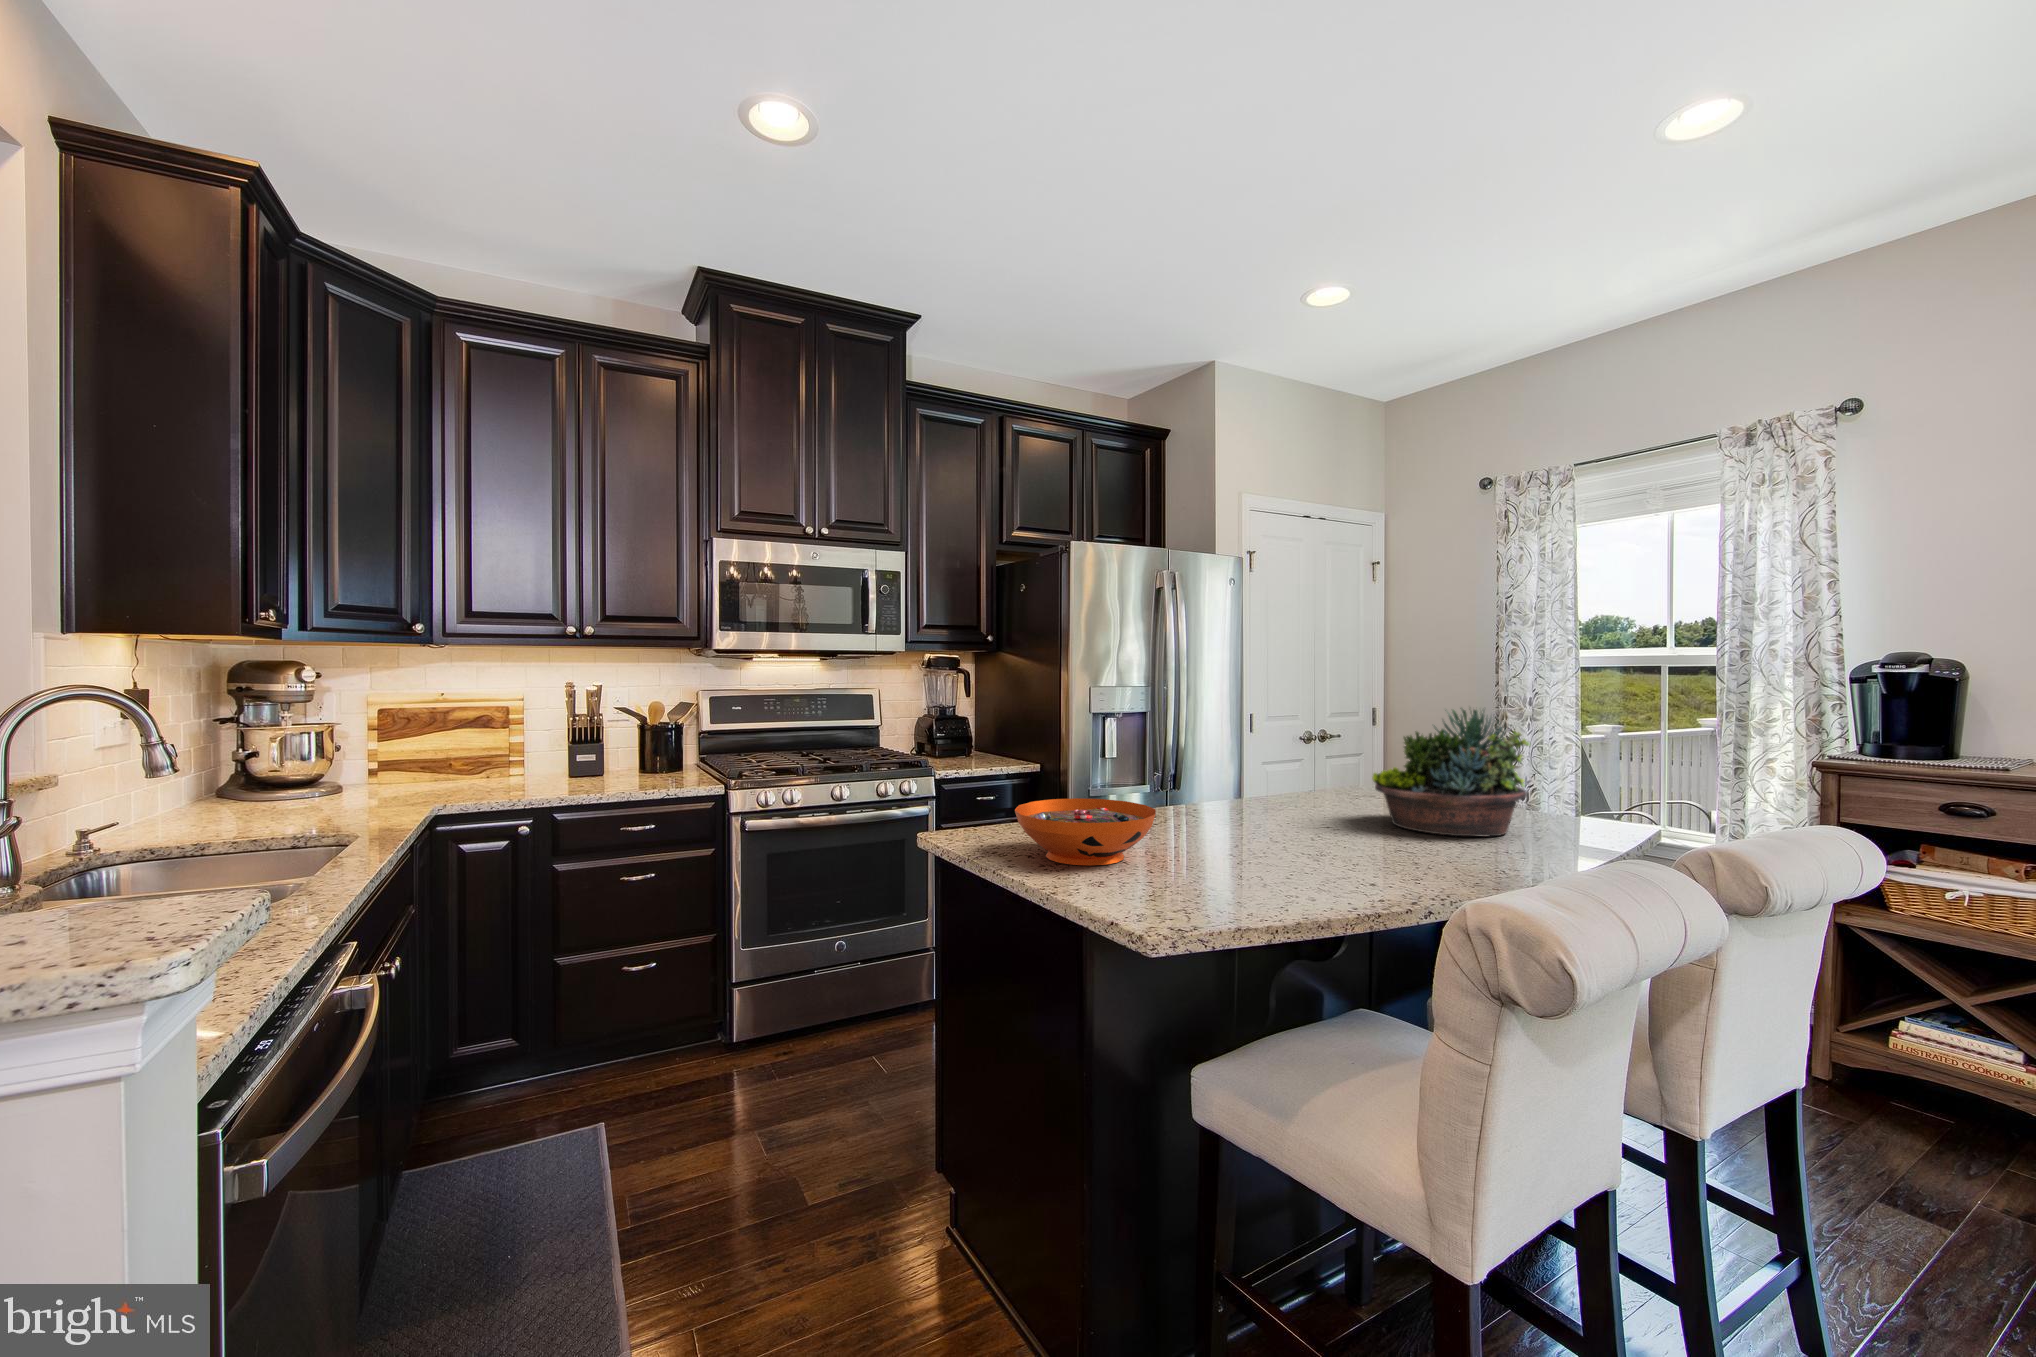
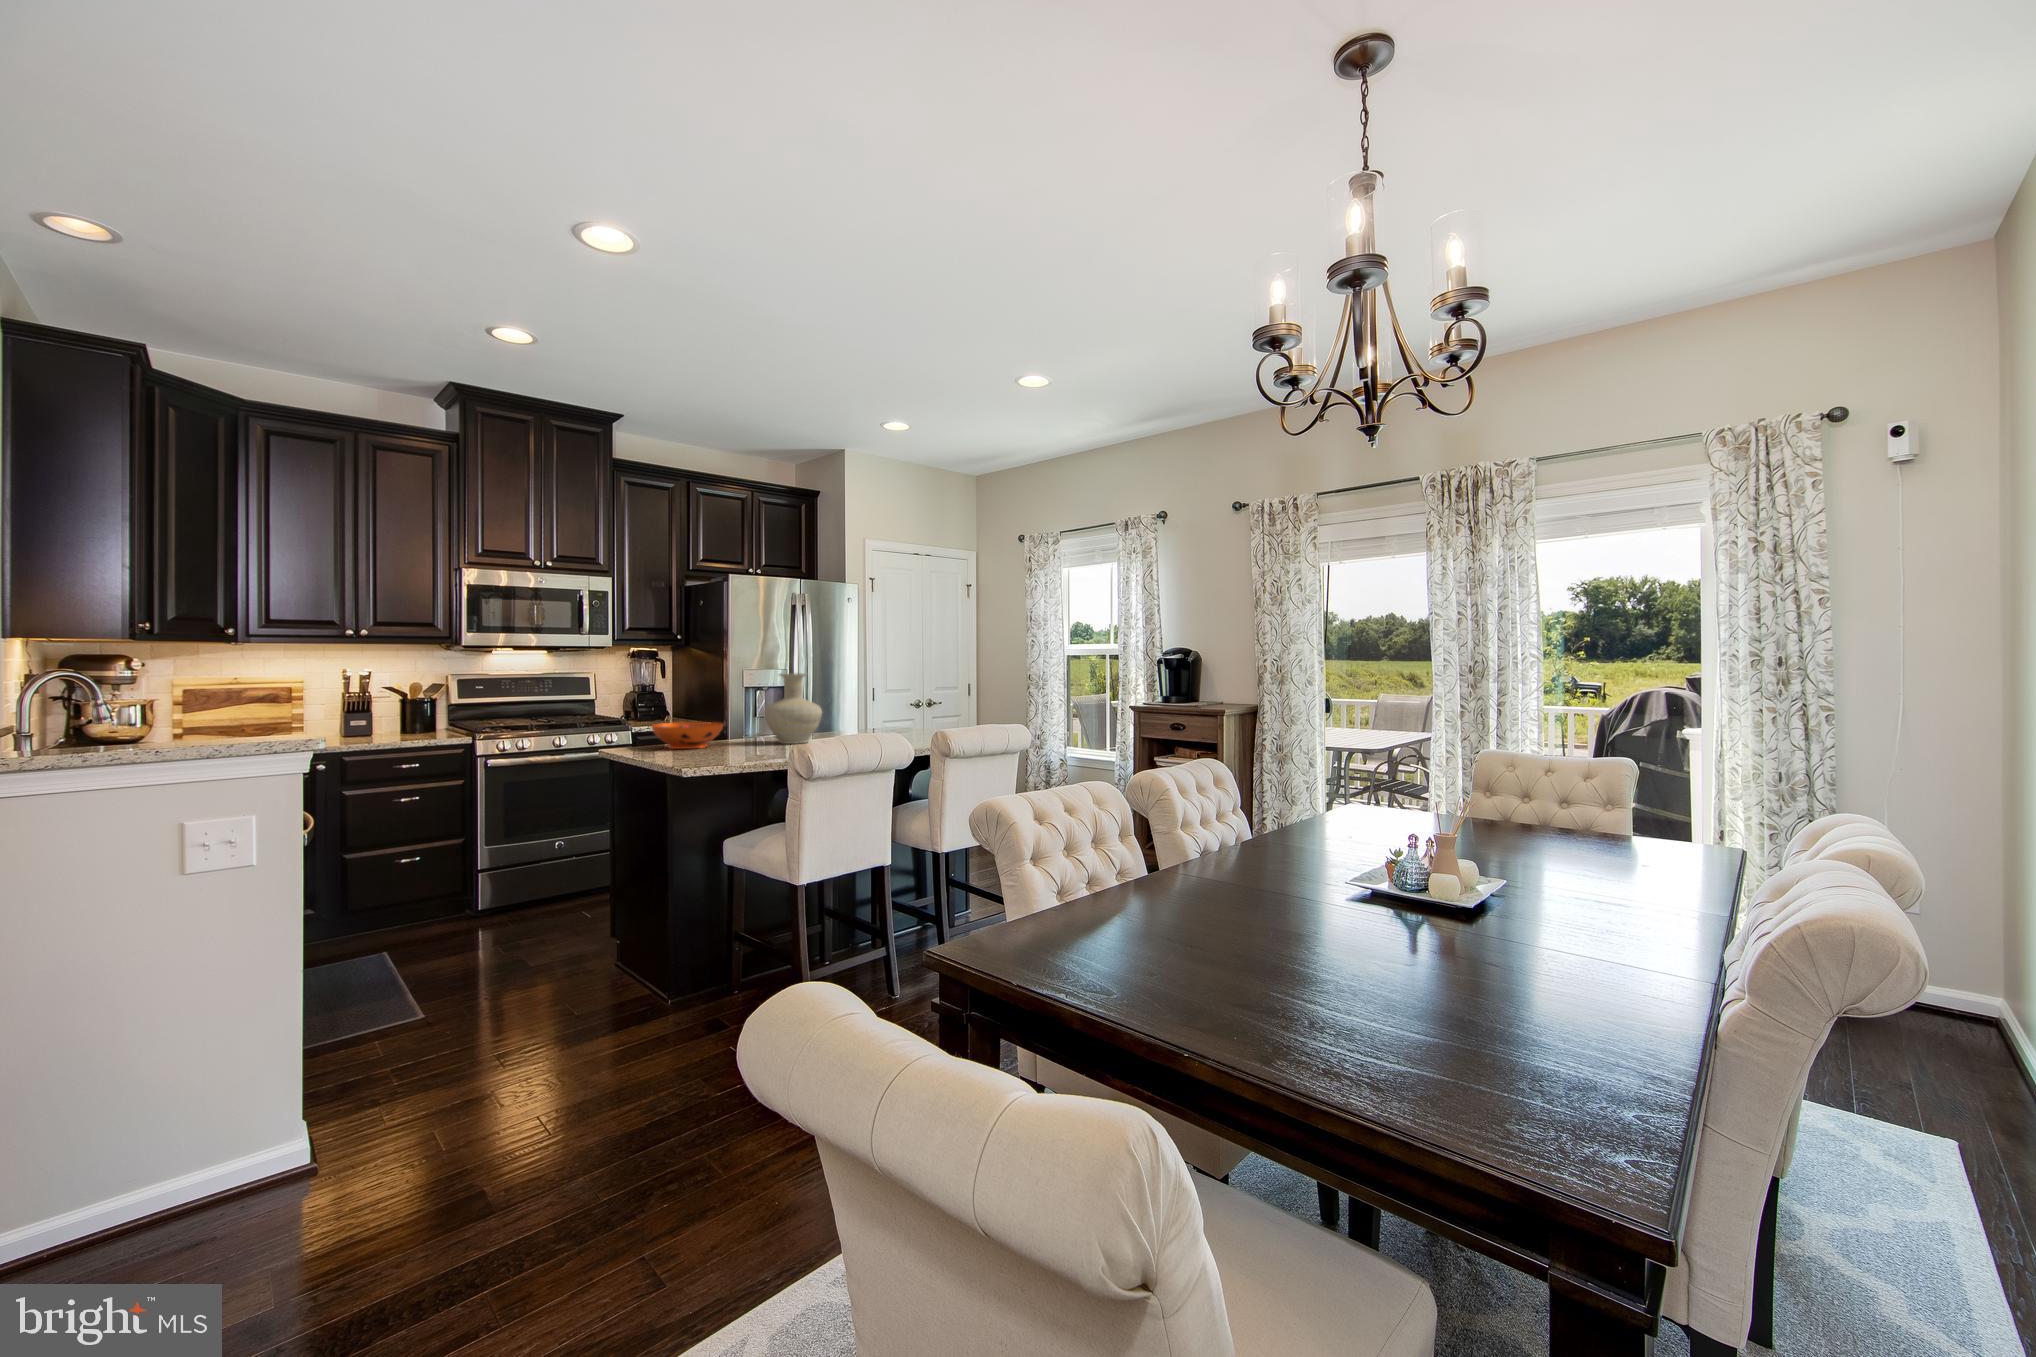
vase: none [1218,703,1340,851] -> present [764,673,822,744]
succulent planter: present [1372,708,1530,836] -> none [862,675,931,738]

